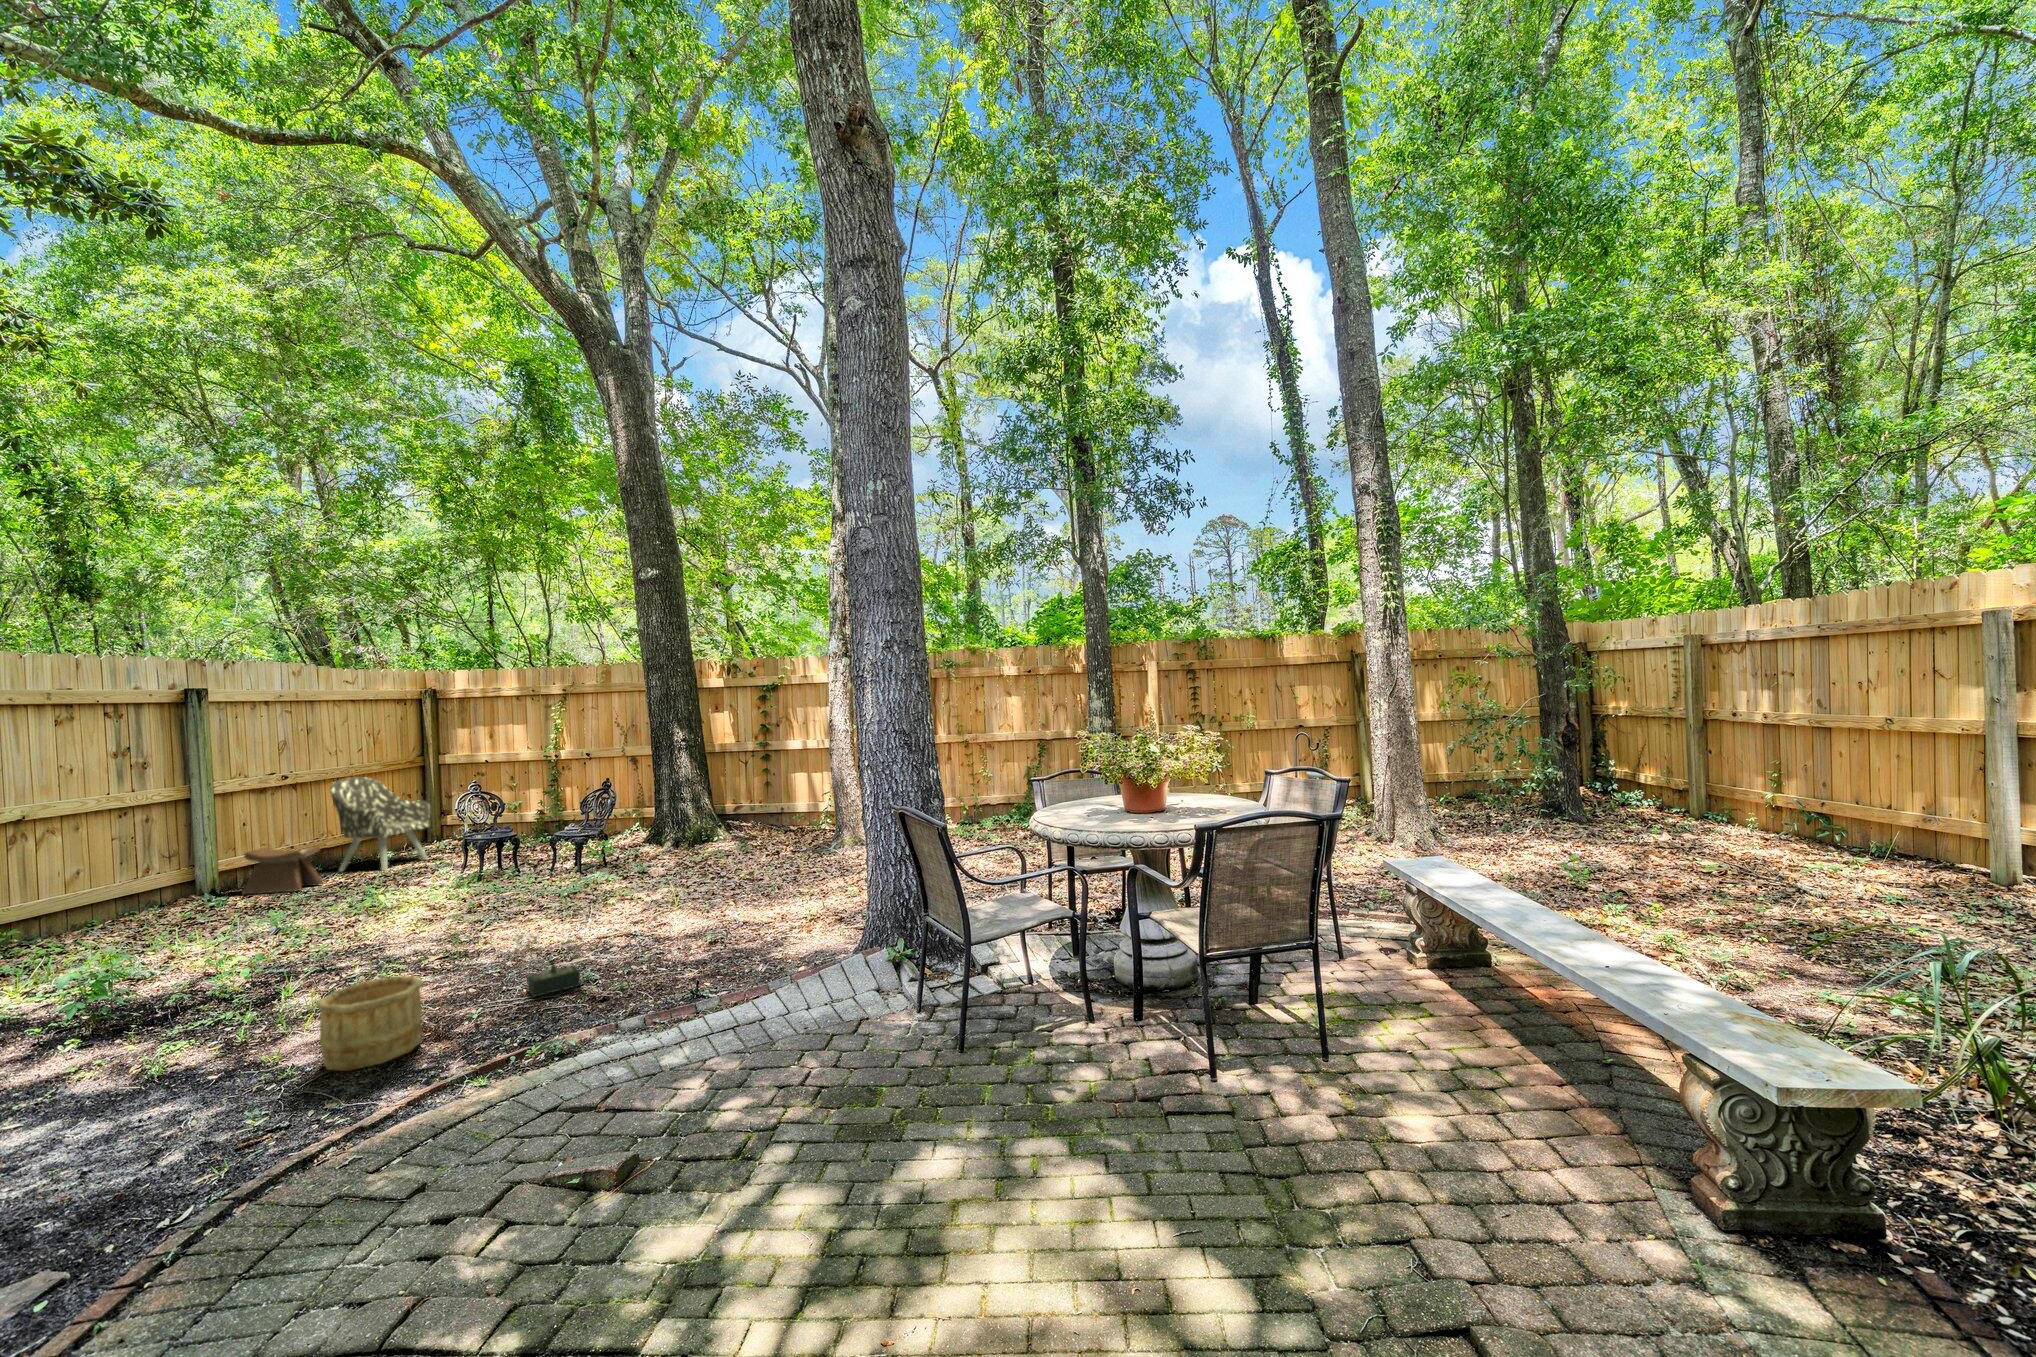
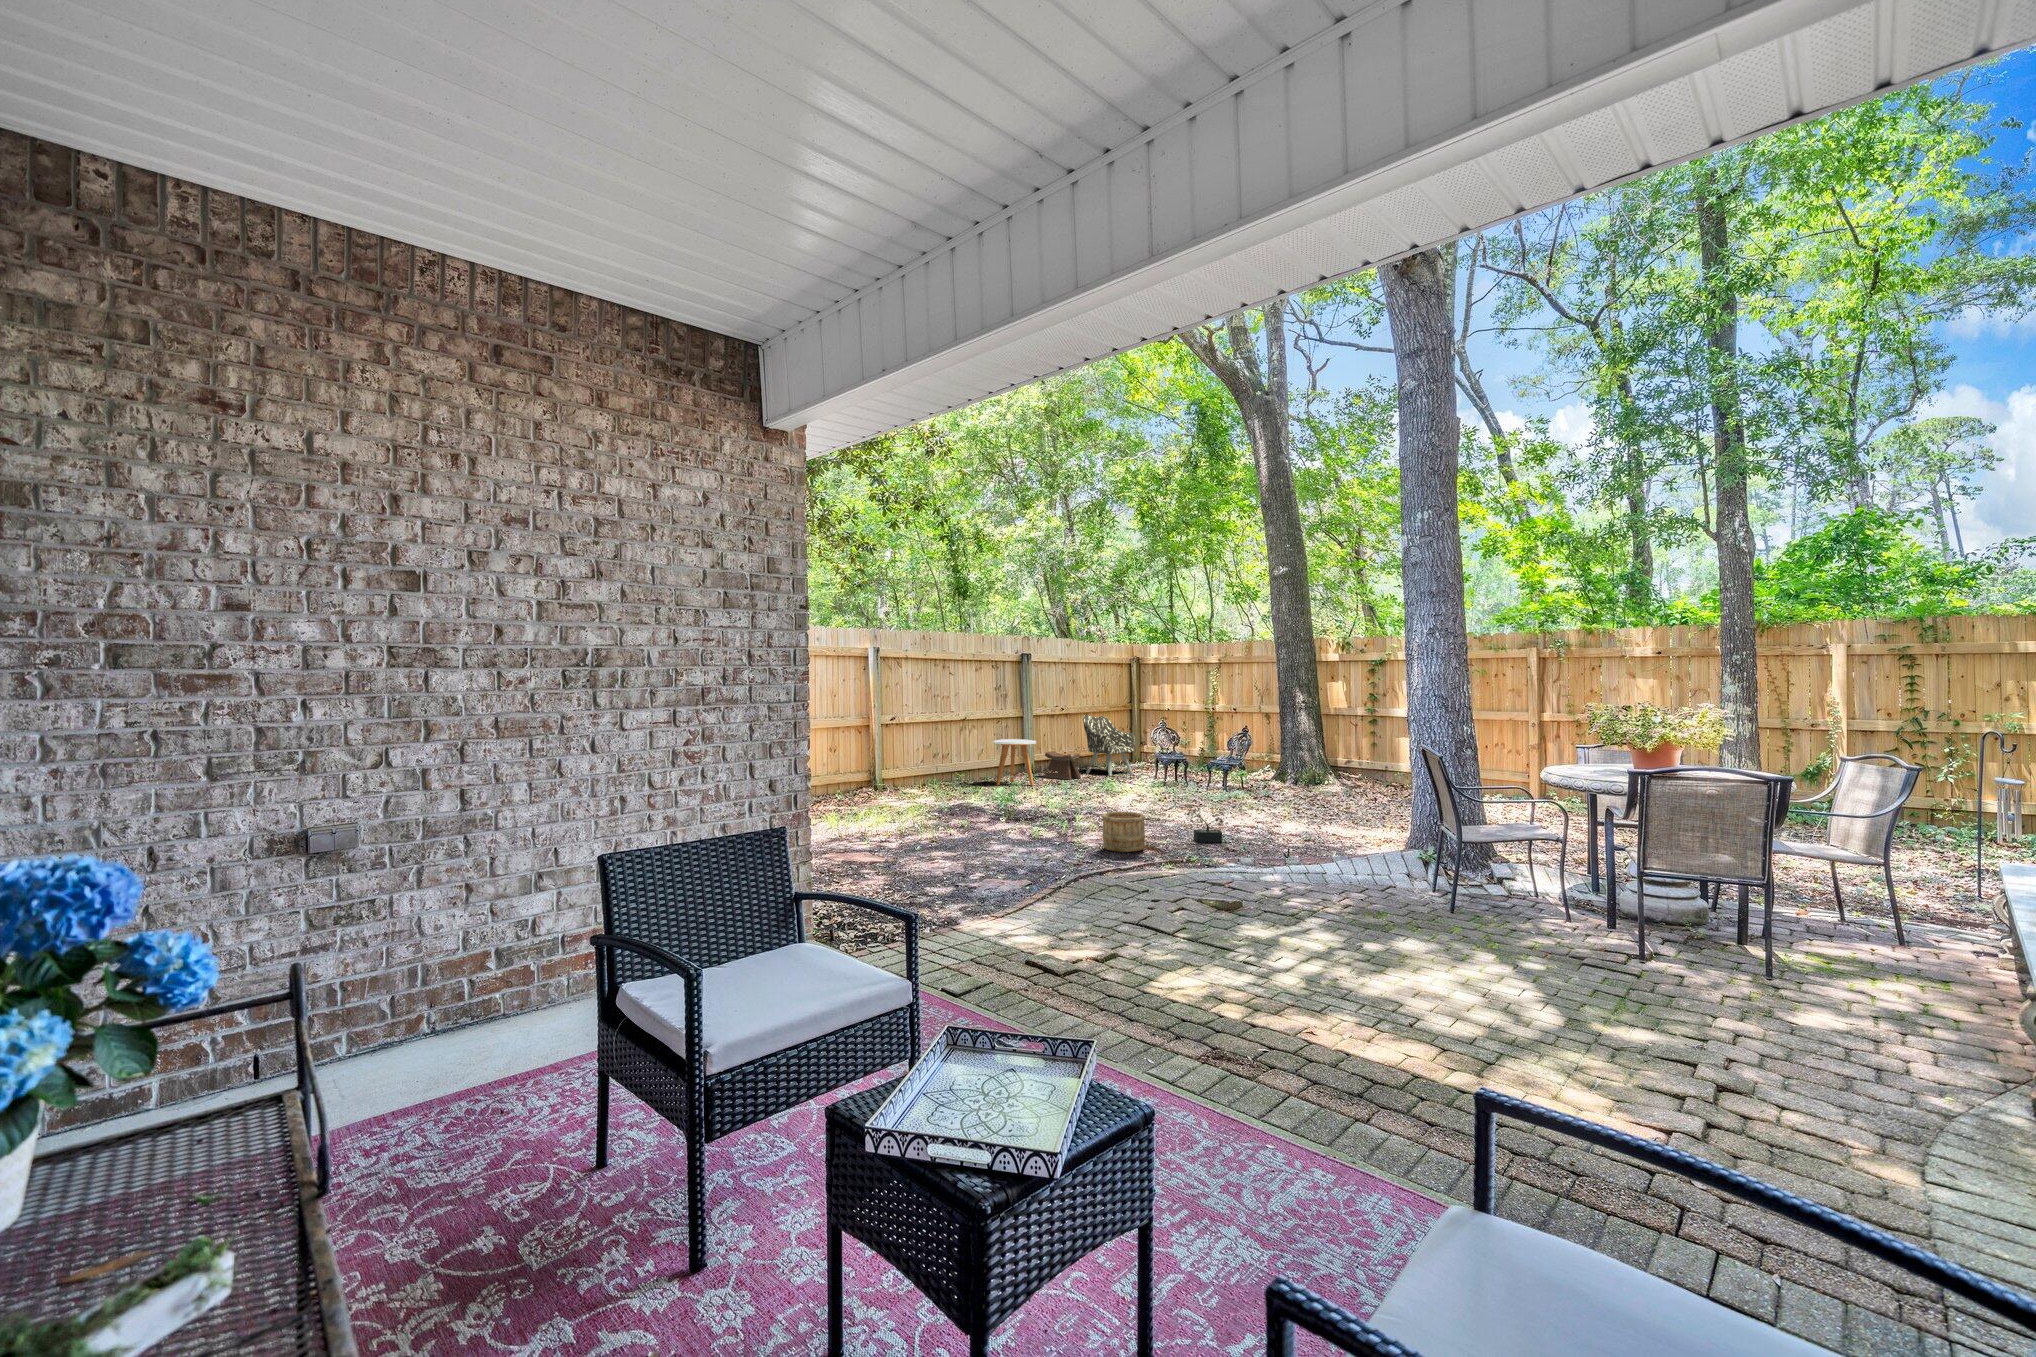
side table: none [101,839,213,934] -> present [994,739,1036,786]

